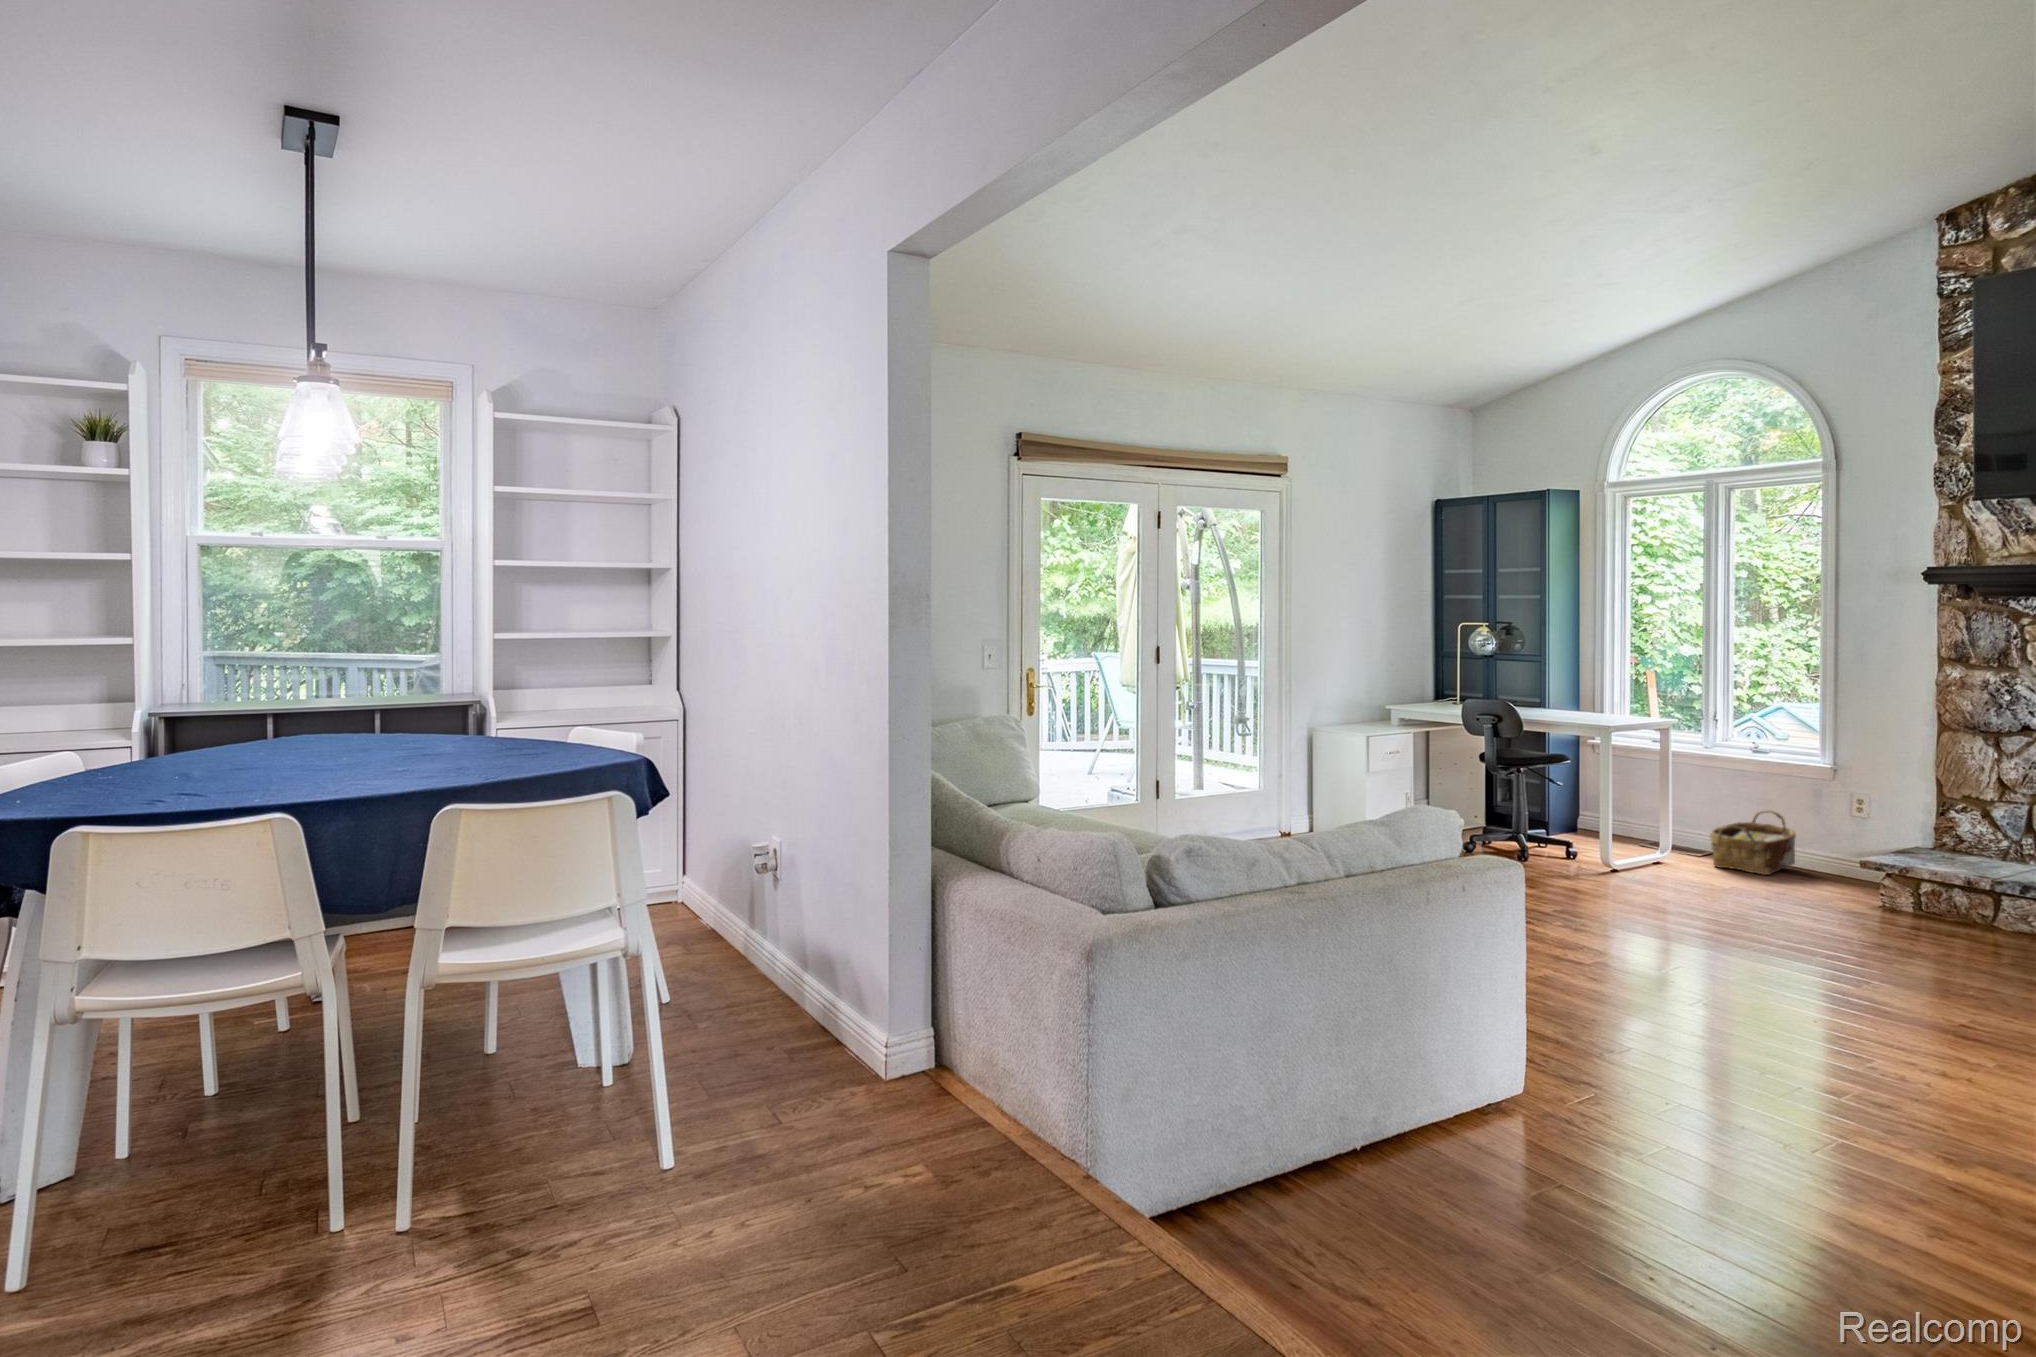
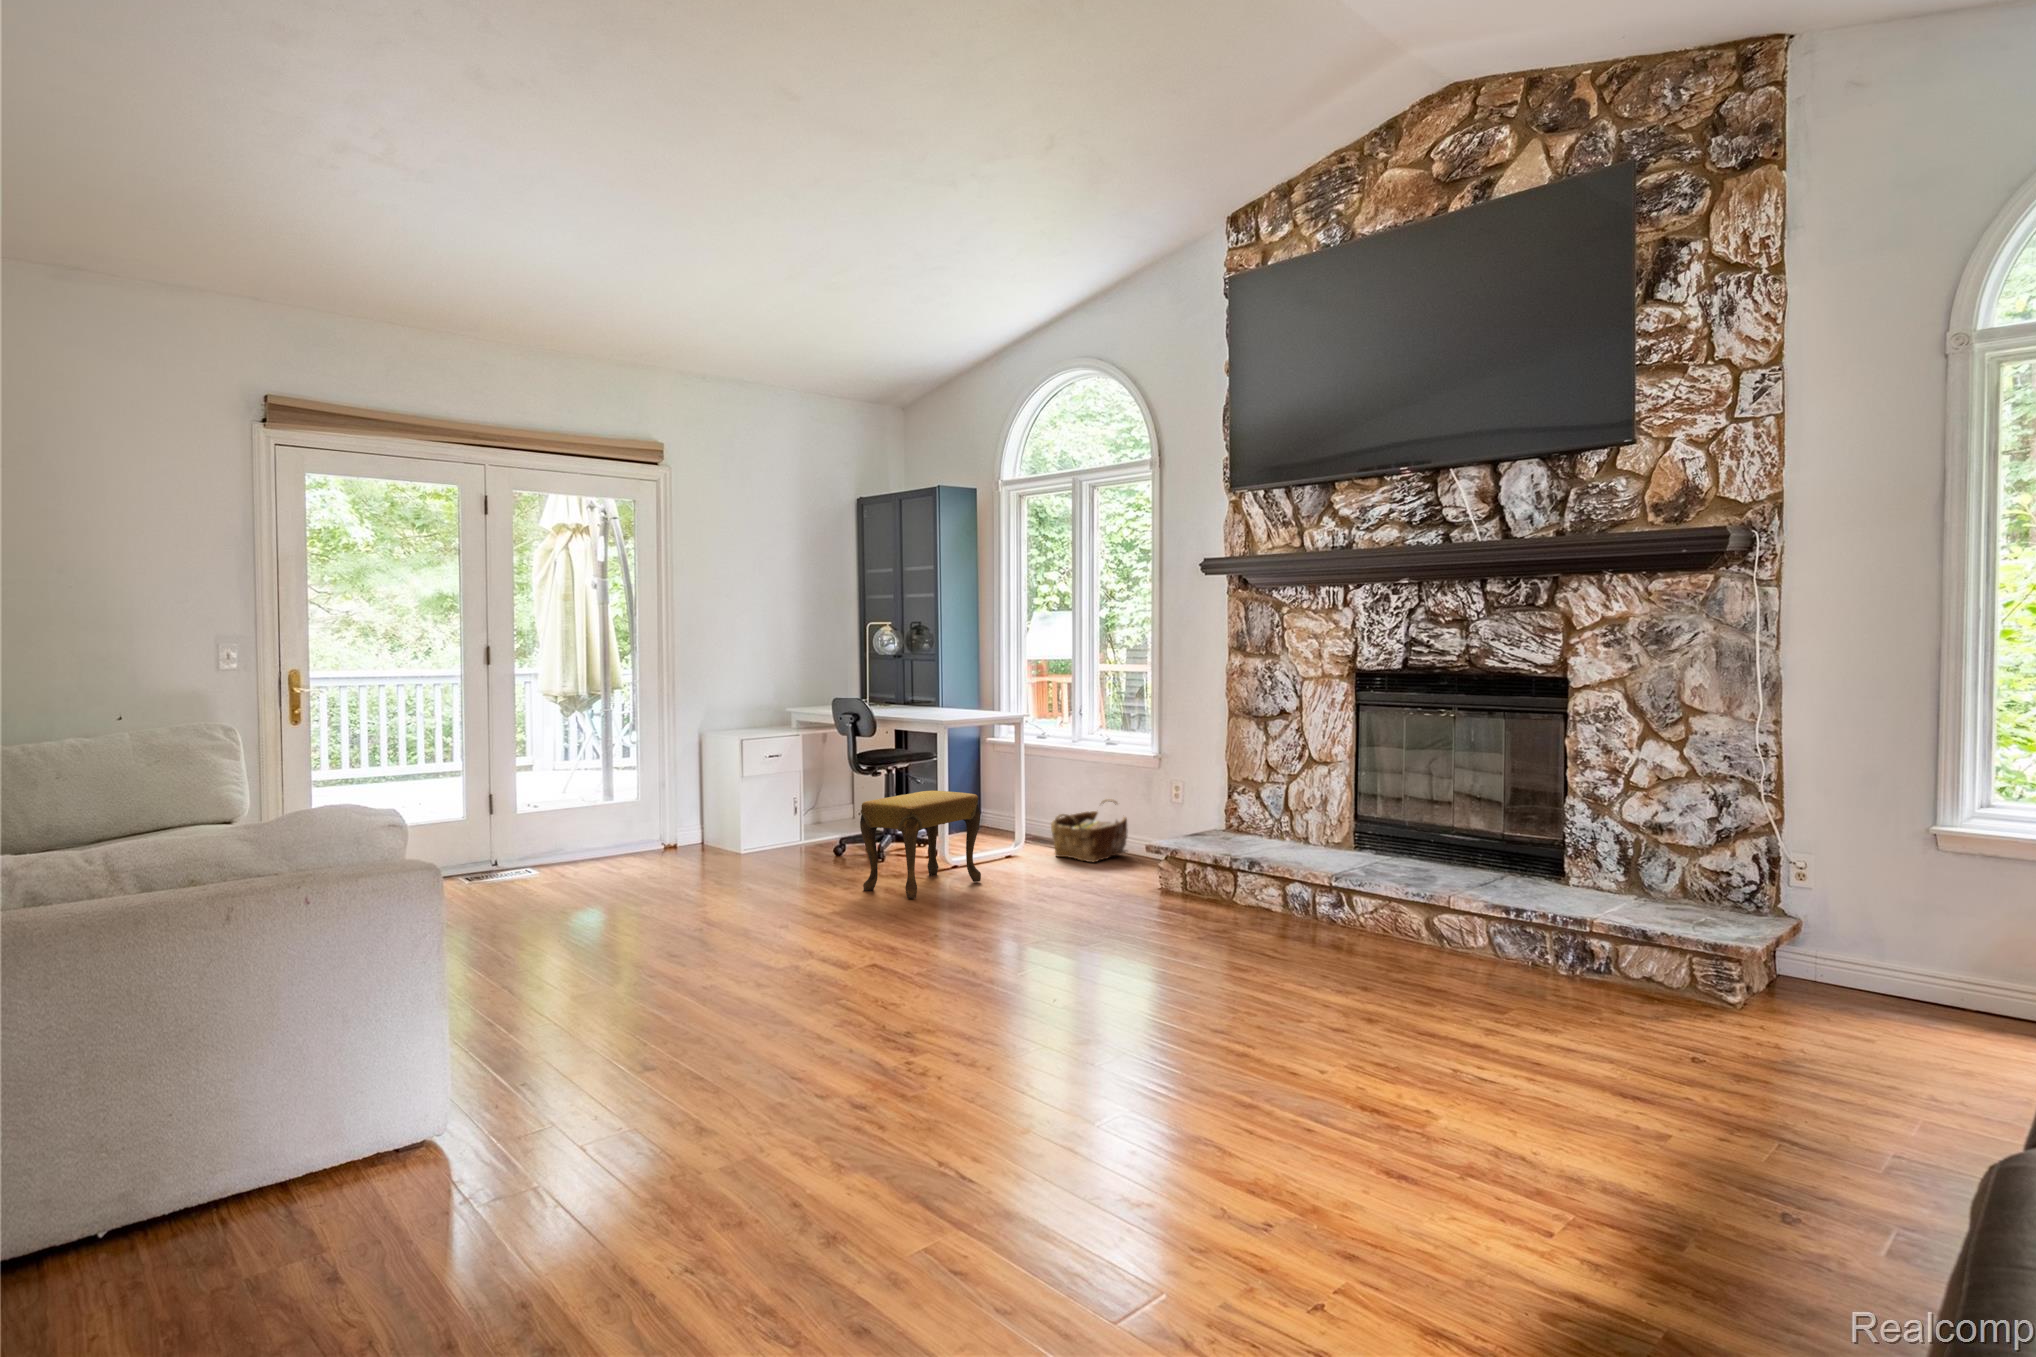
footstool: none [1561,800,1674,905] -> present [860,791,981,898]

